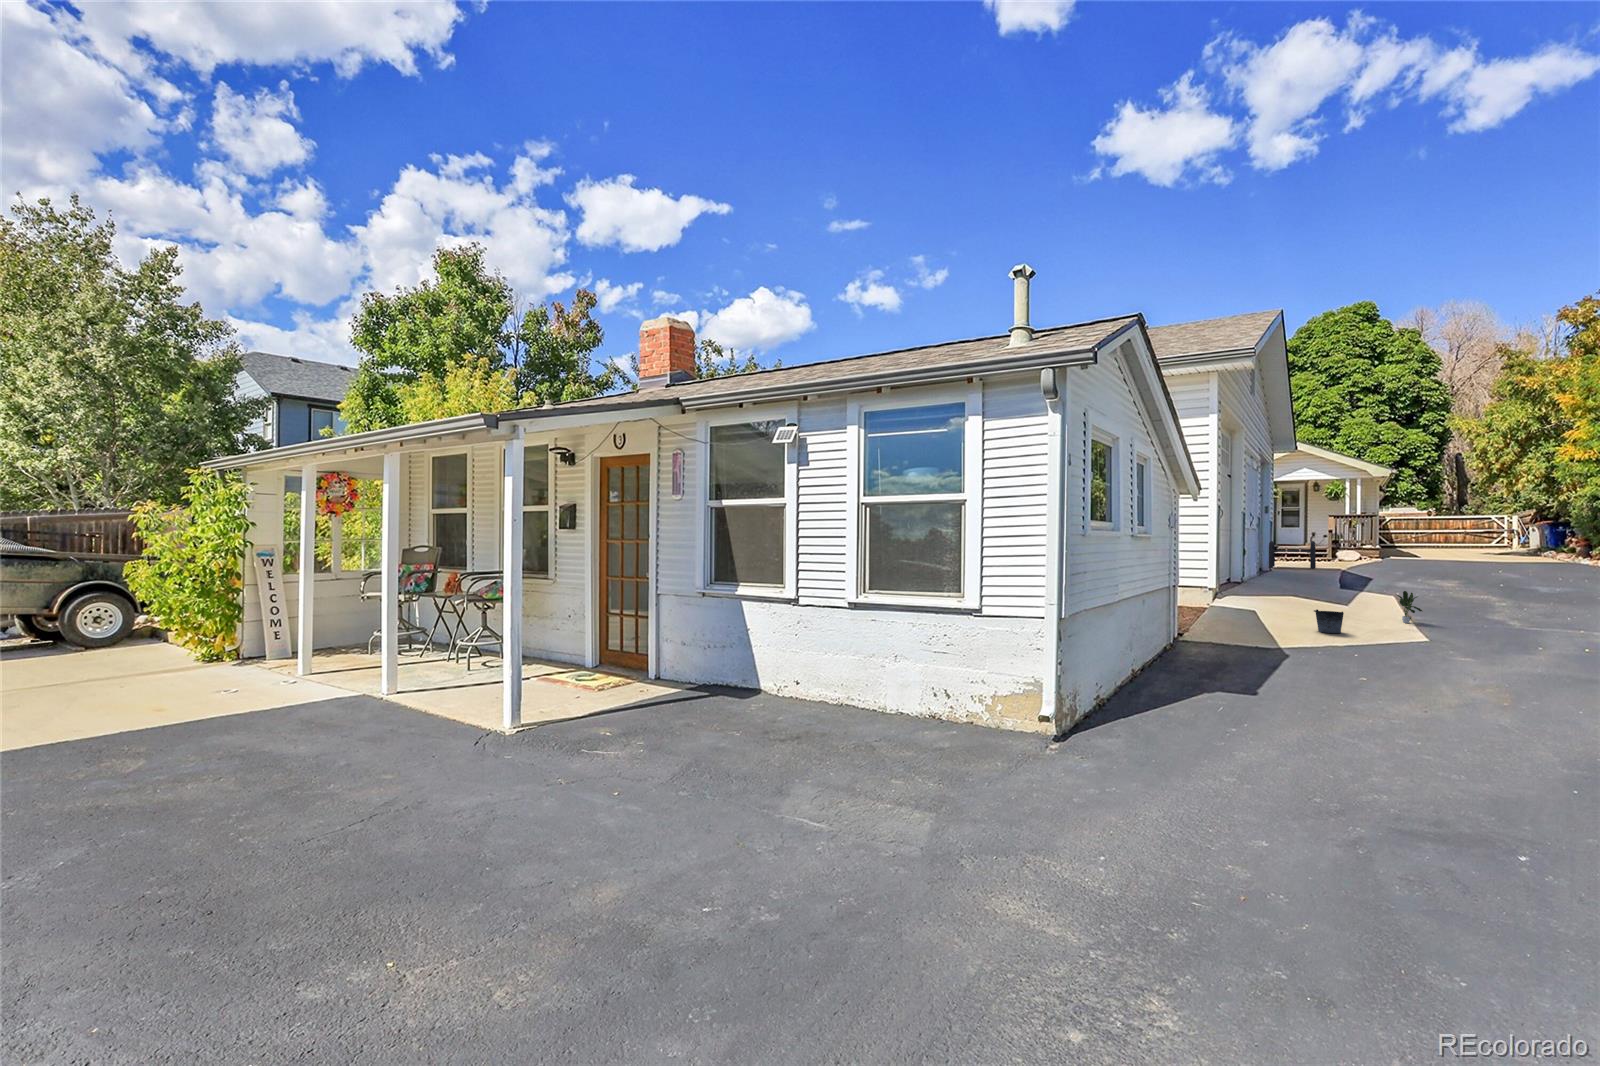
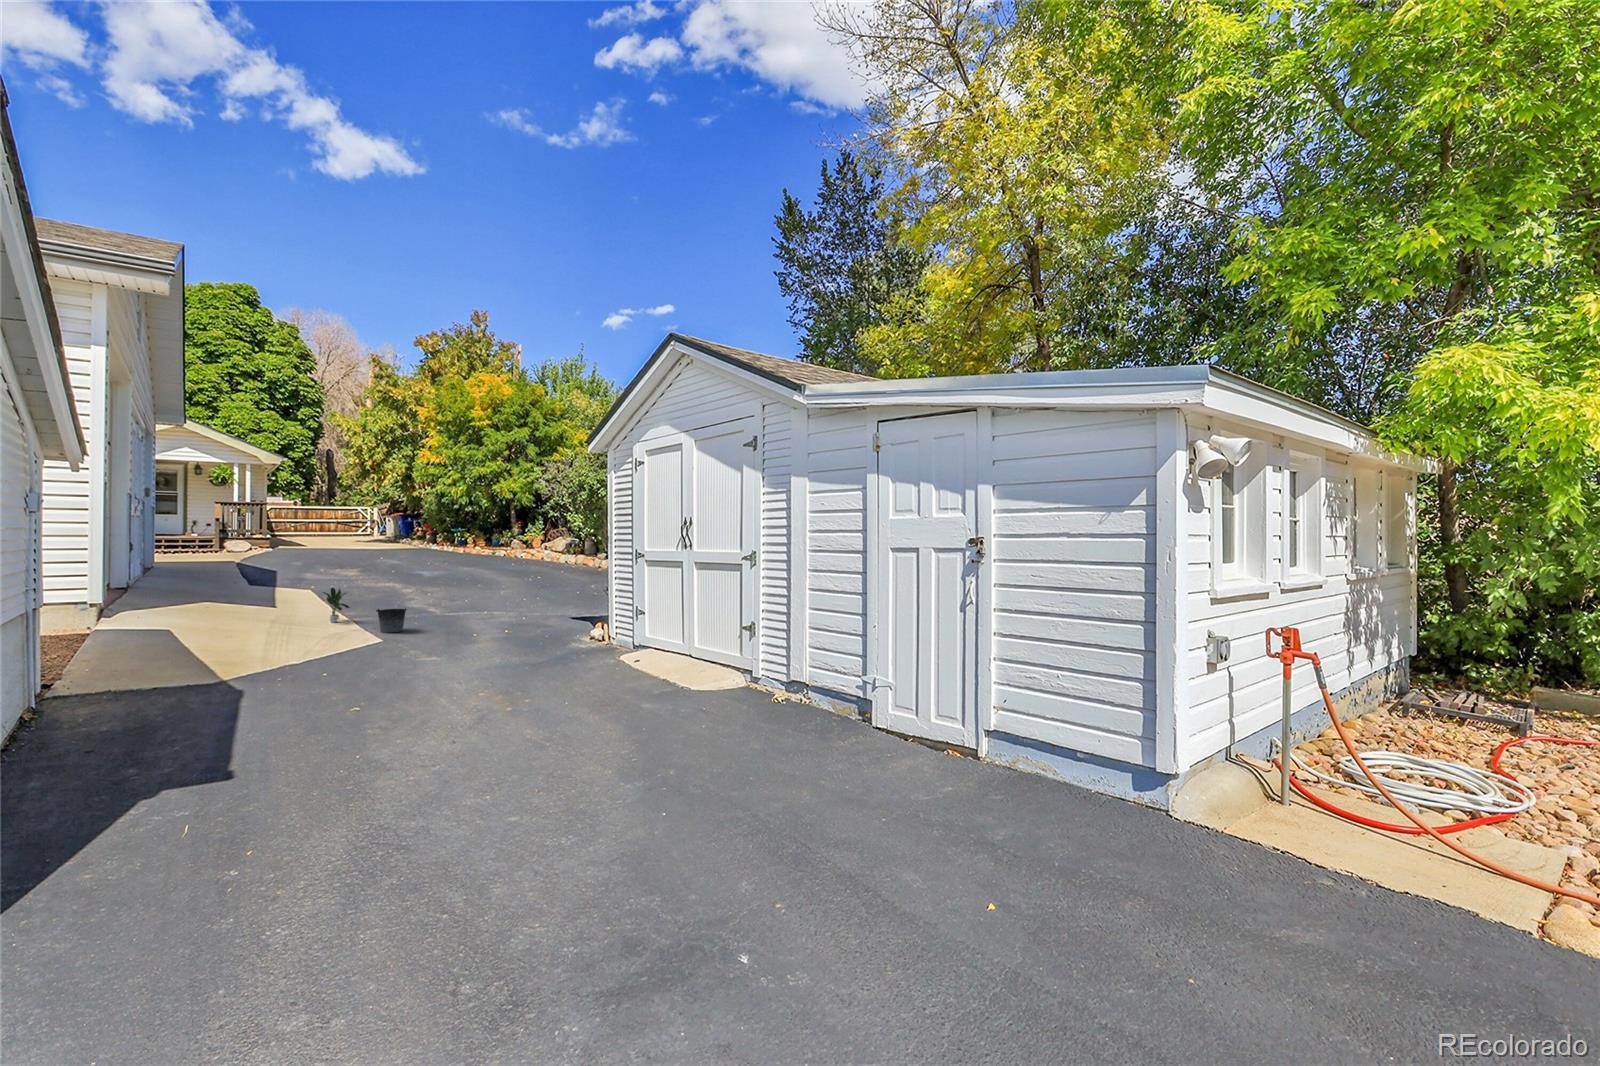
bench: present [1269,541,1316,569] -> none [142,531,206,565]
bucket: present [1314,610,1344,633] -> present [376,609,407,633]

